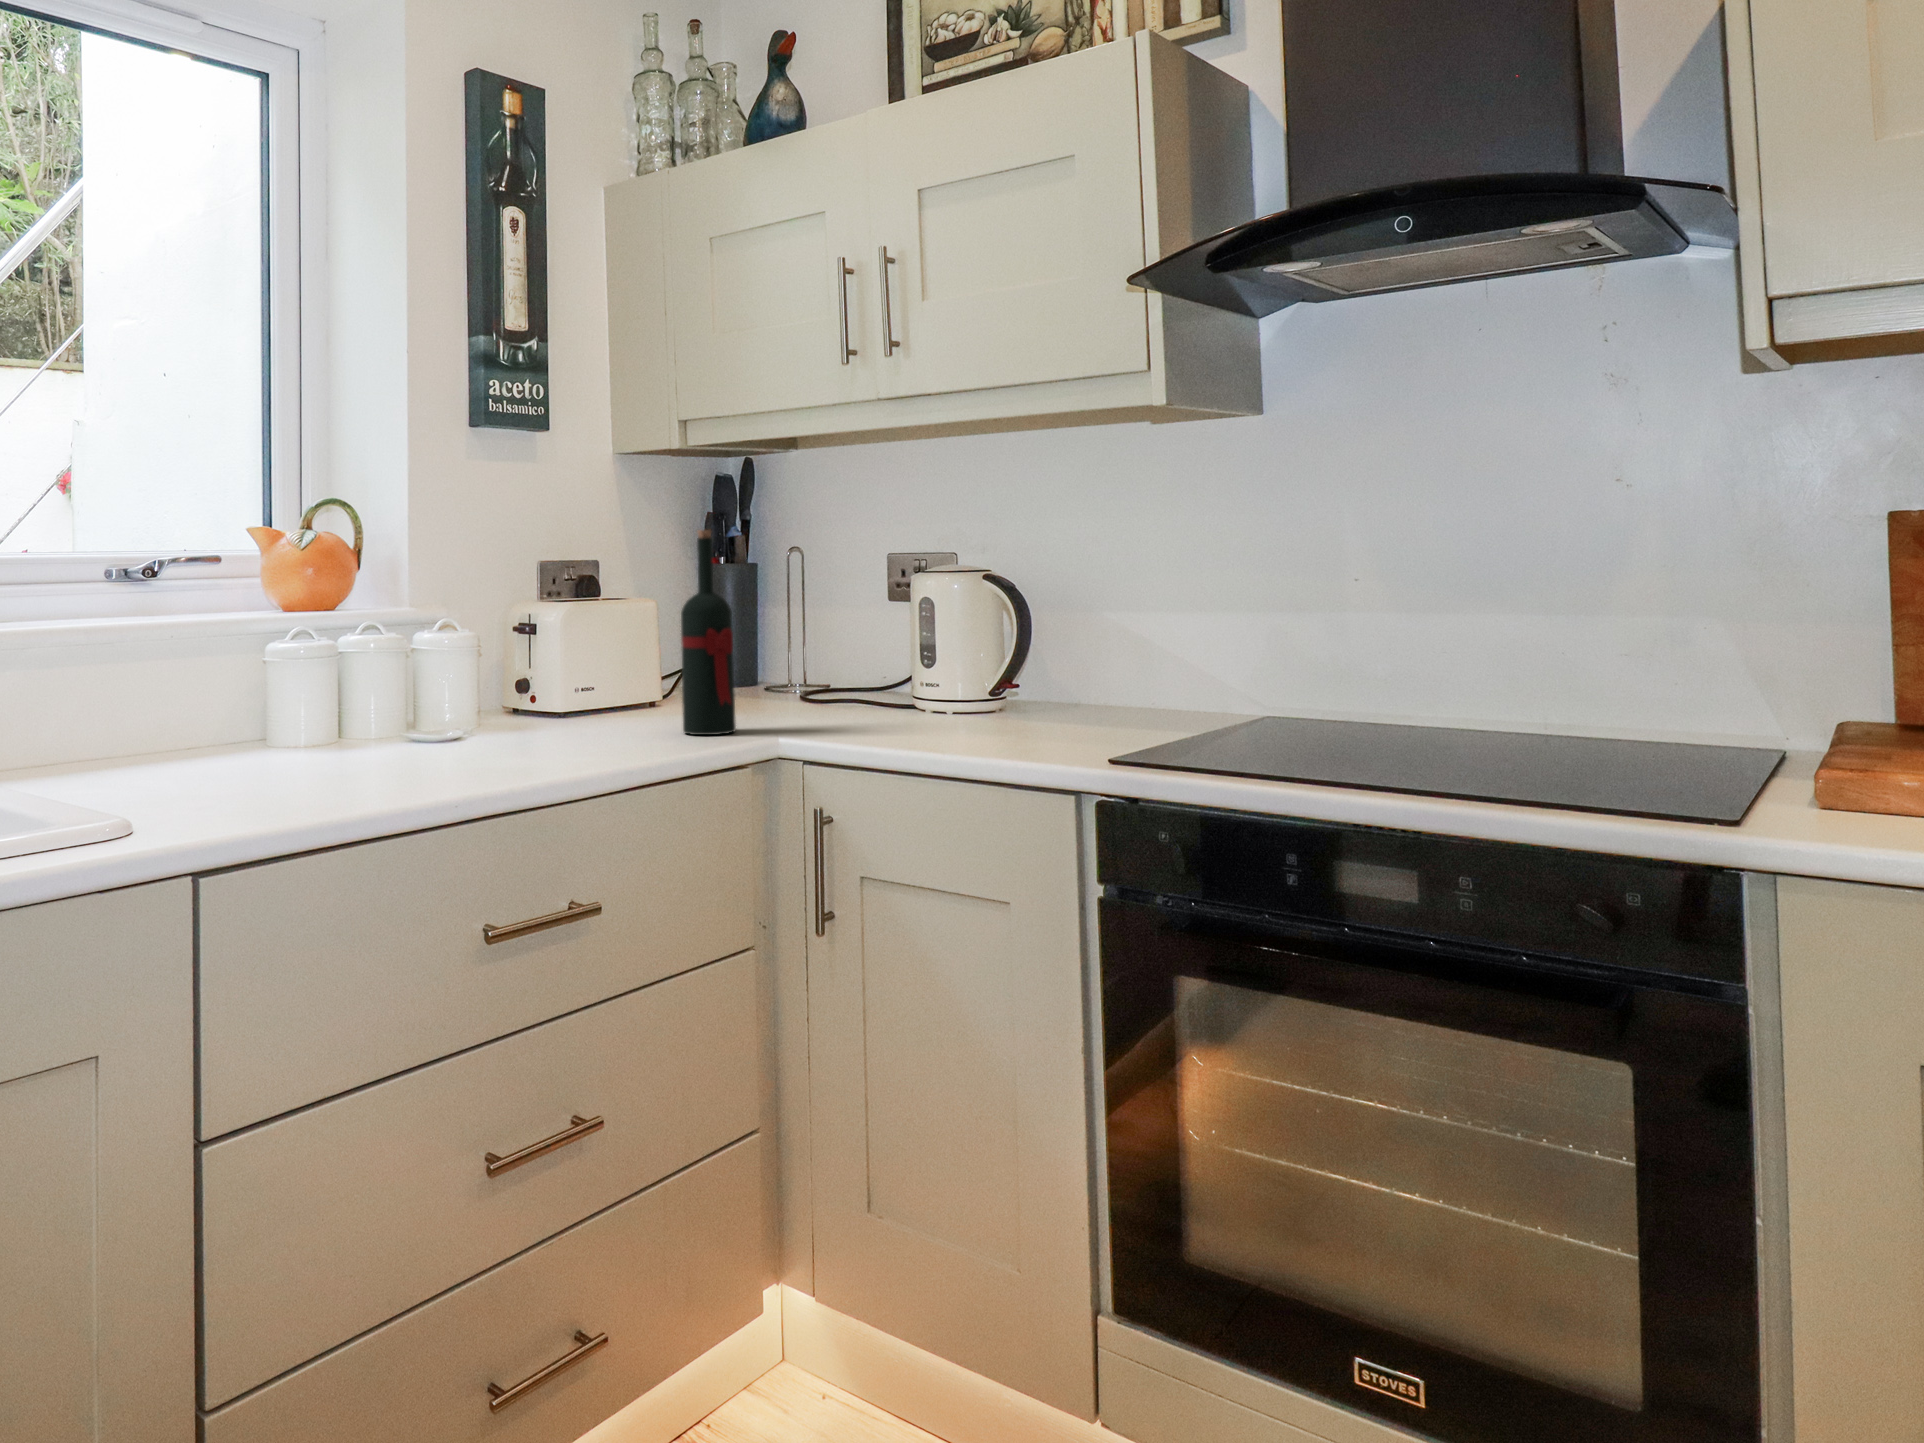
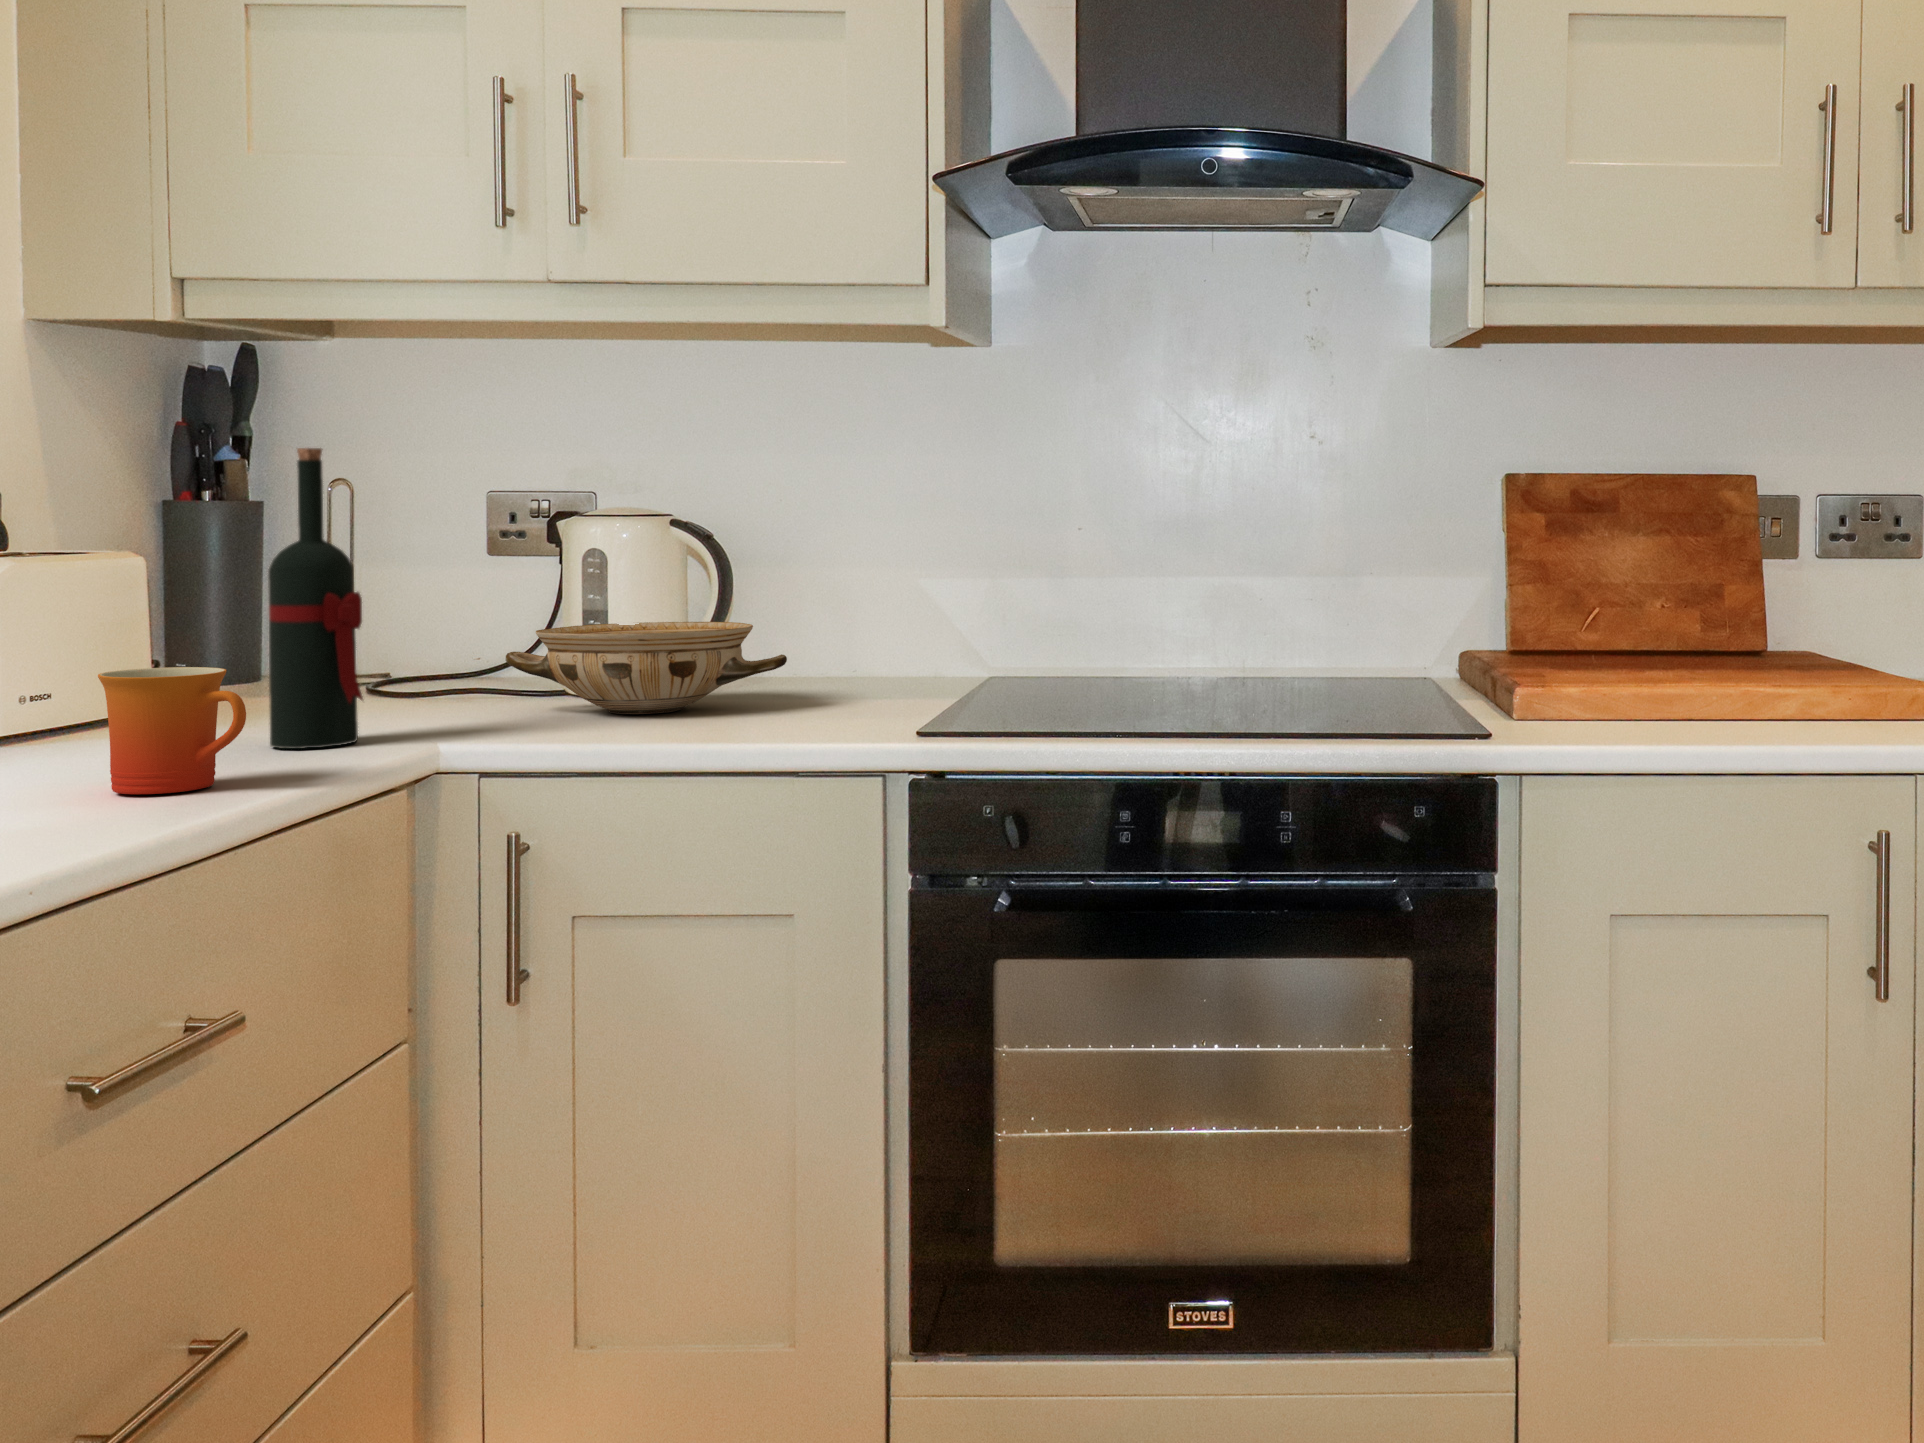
ceramic bowl: none [853,655,1051,726] -> present [506,622,787,714]
mug: none [552,676,622,757] -> present [98,667,246,794]

